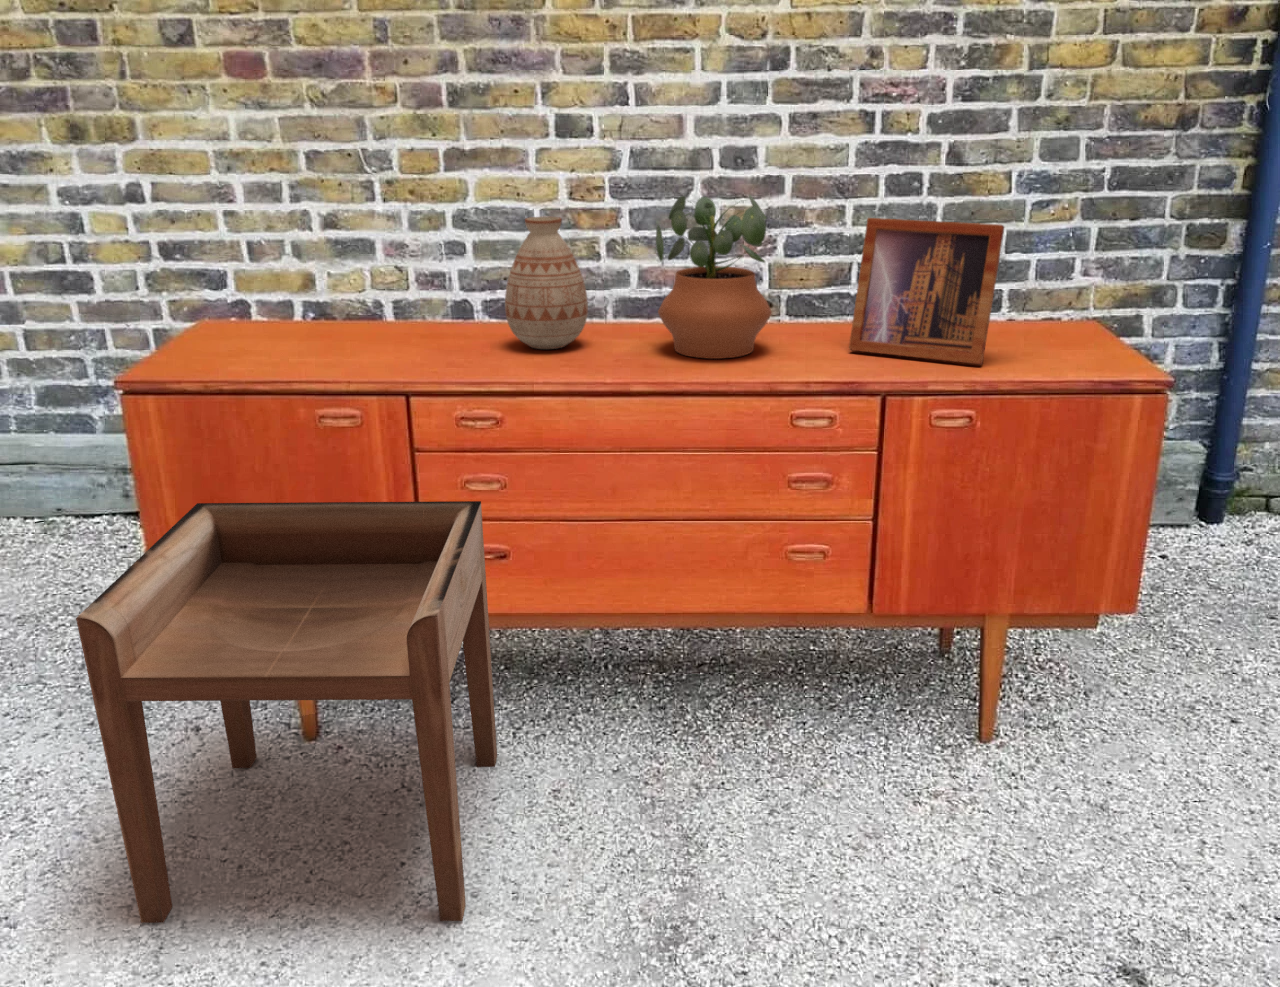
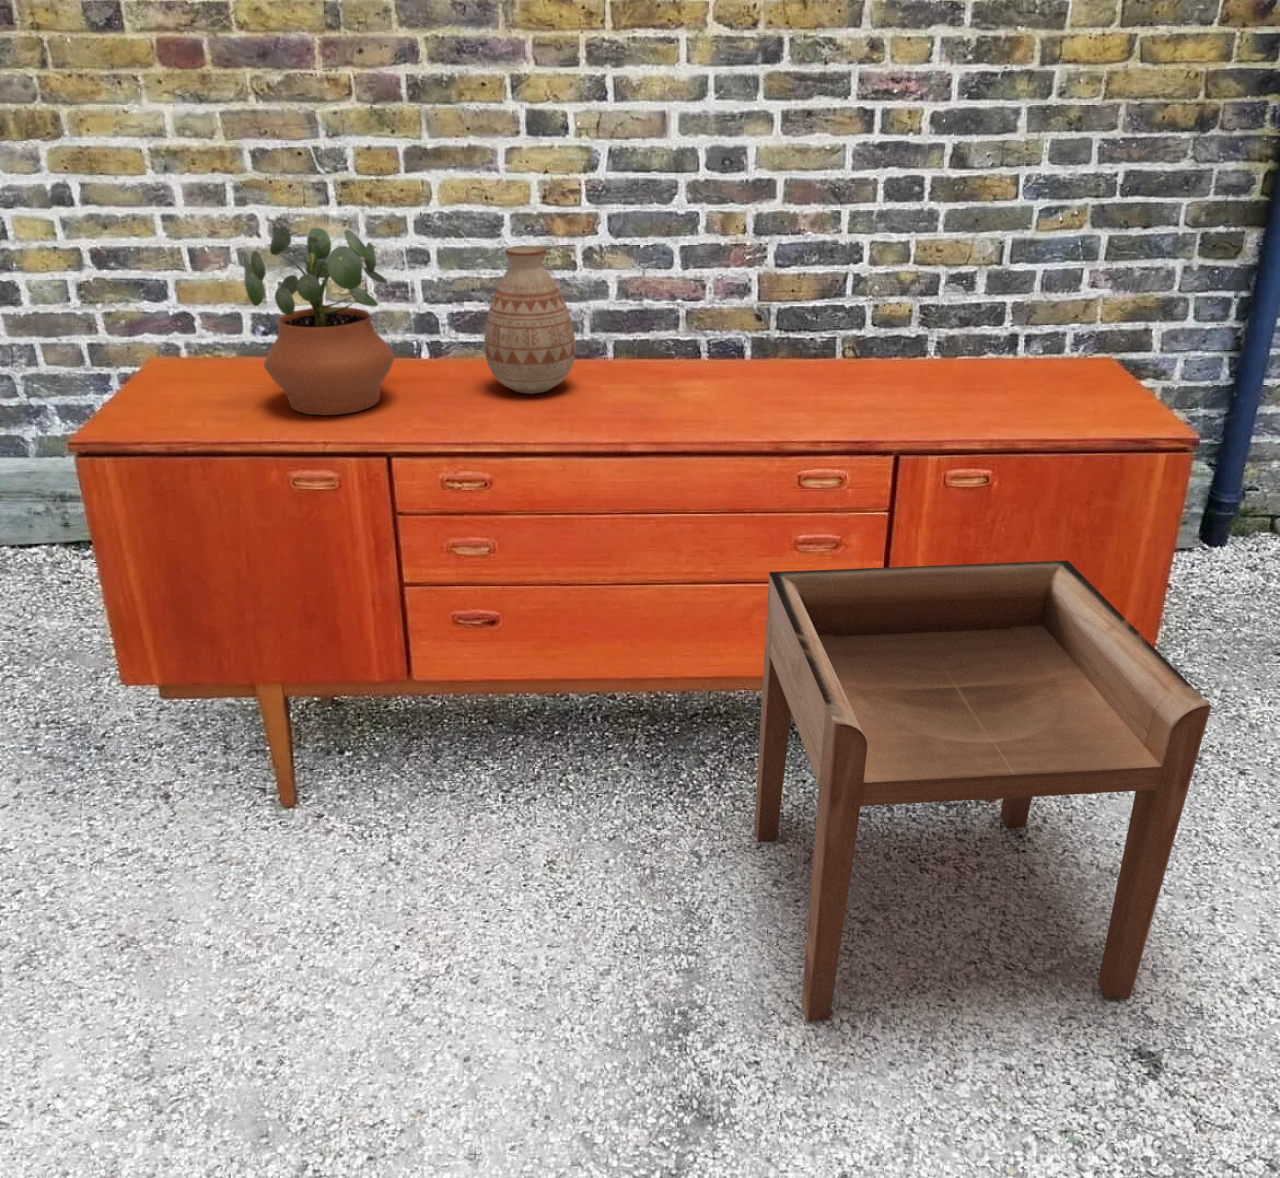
potted plant: present [656,195,772,359] -> present [244,228,395,415]
picture frame: present [849,218,1004,364] -> none [859,249,1033,414]
side table: present [76,501,497,923] -> present [754,561,1211,1021]

